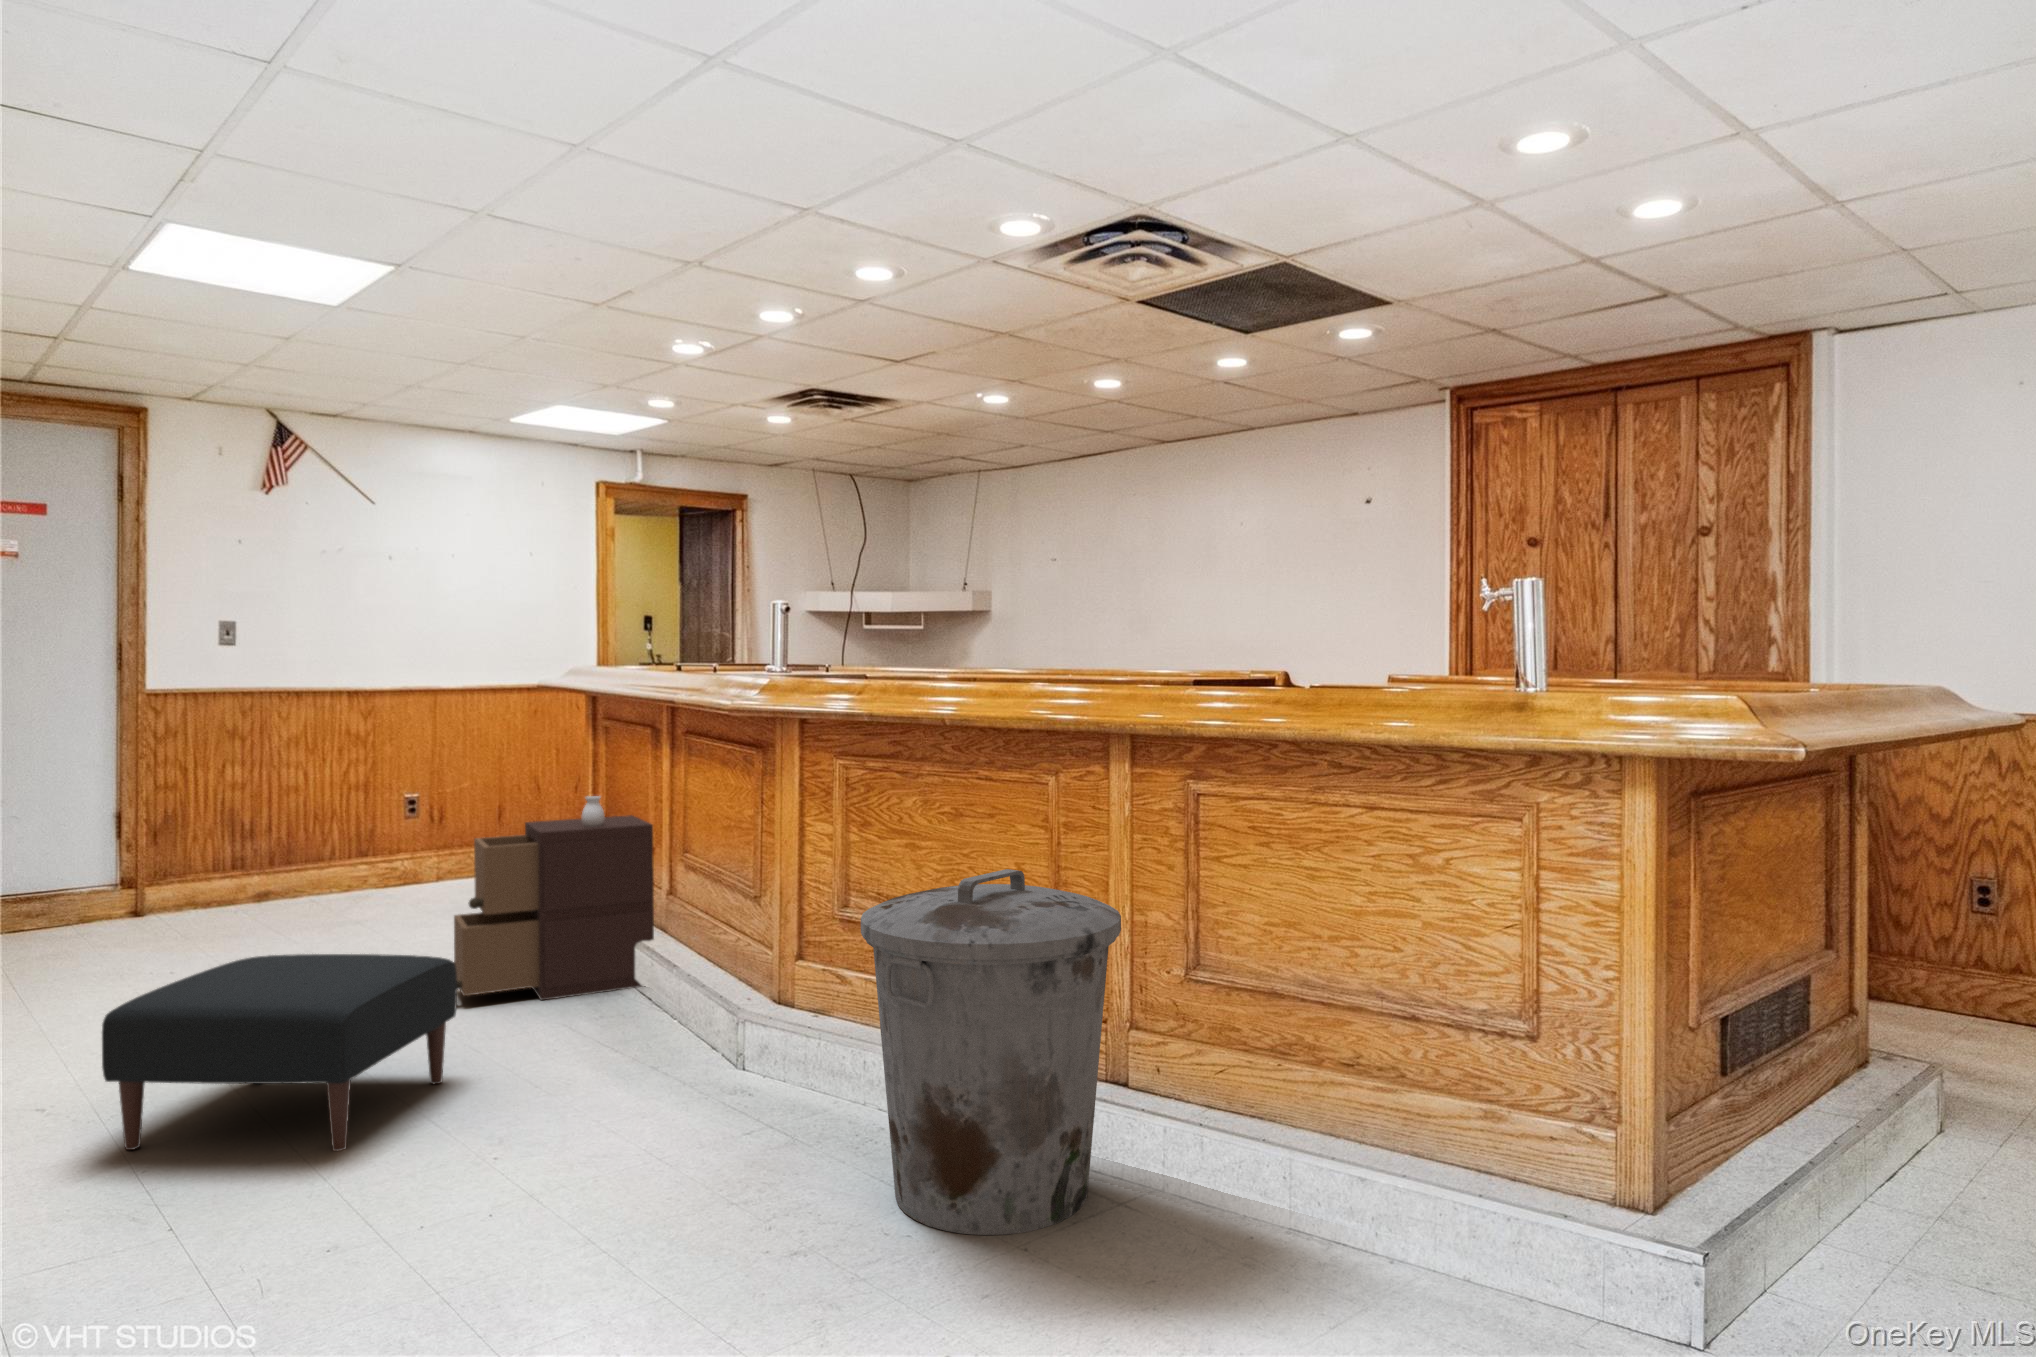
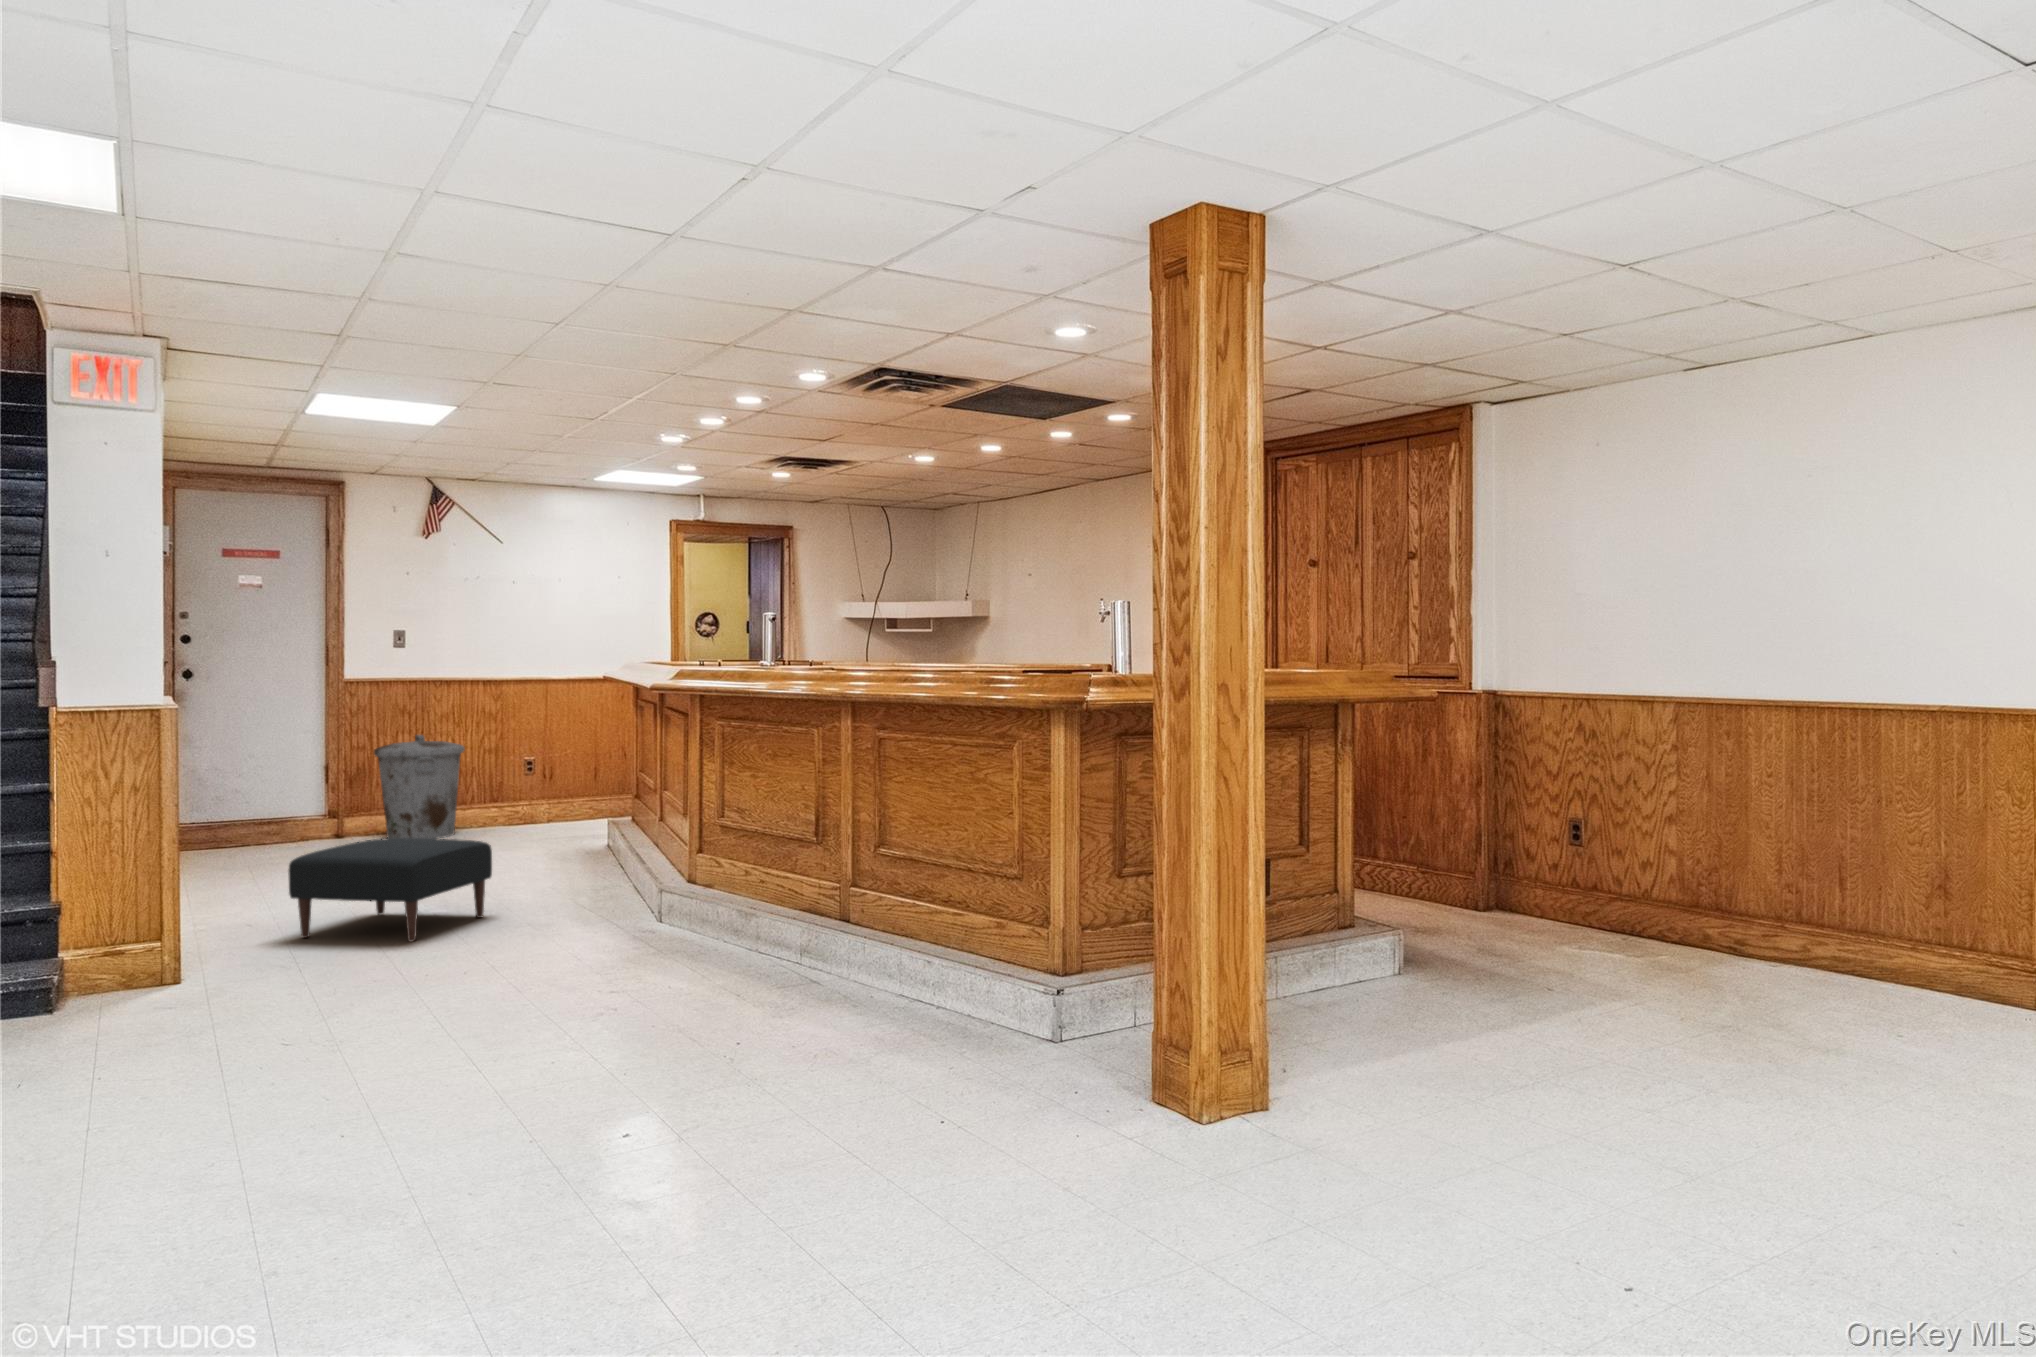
storage cabinet: present [454,796,654,1000] -> none [508,750,644,883]
trash can: present [861,869,1121,1235] -> present [374,735,465,839]

